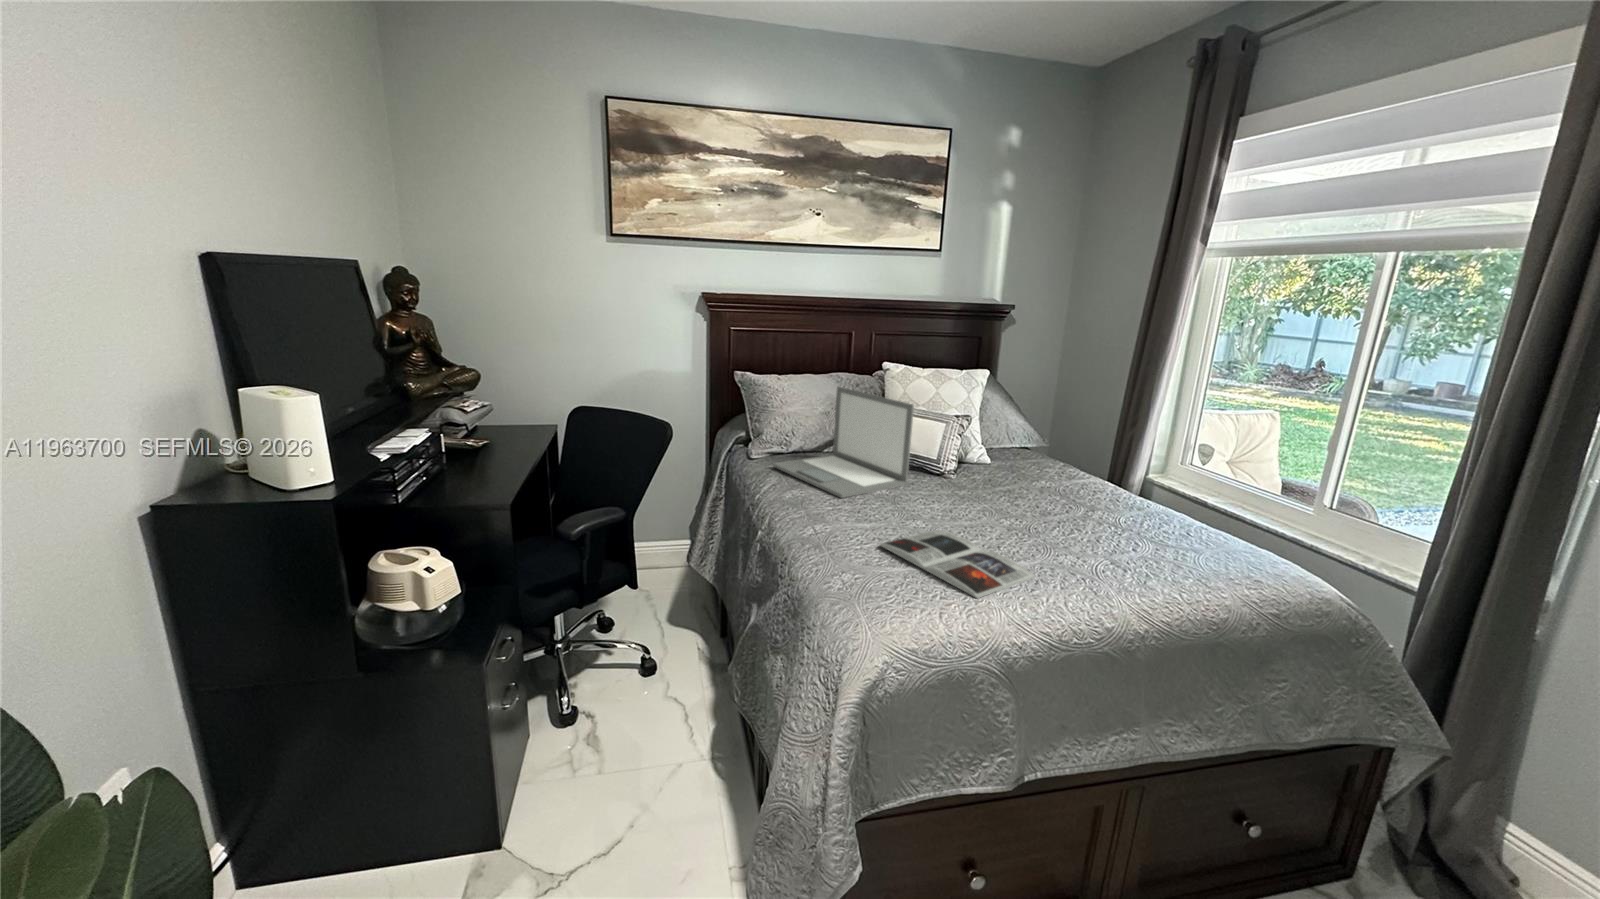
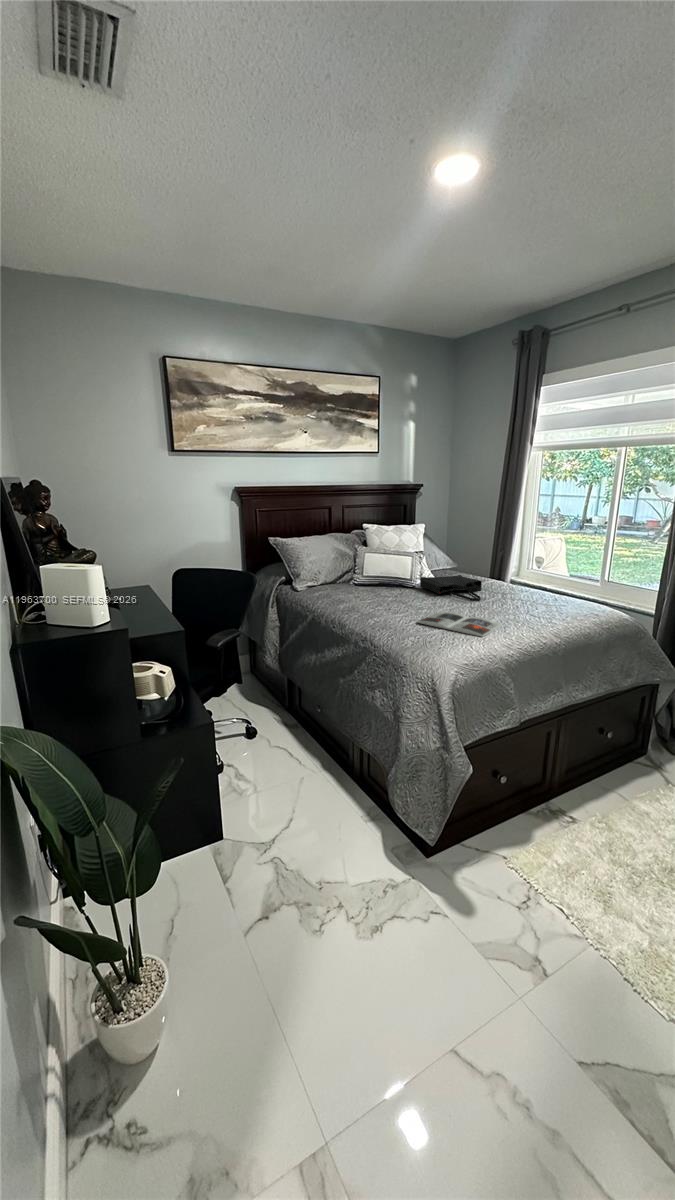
laptop: present [773,387,914,498] -> none [317,540,403,605]
tote bag: none [947,460,1052,517] -> present [420,575,482,601]

